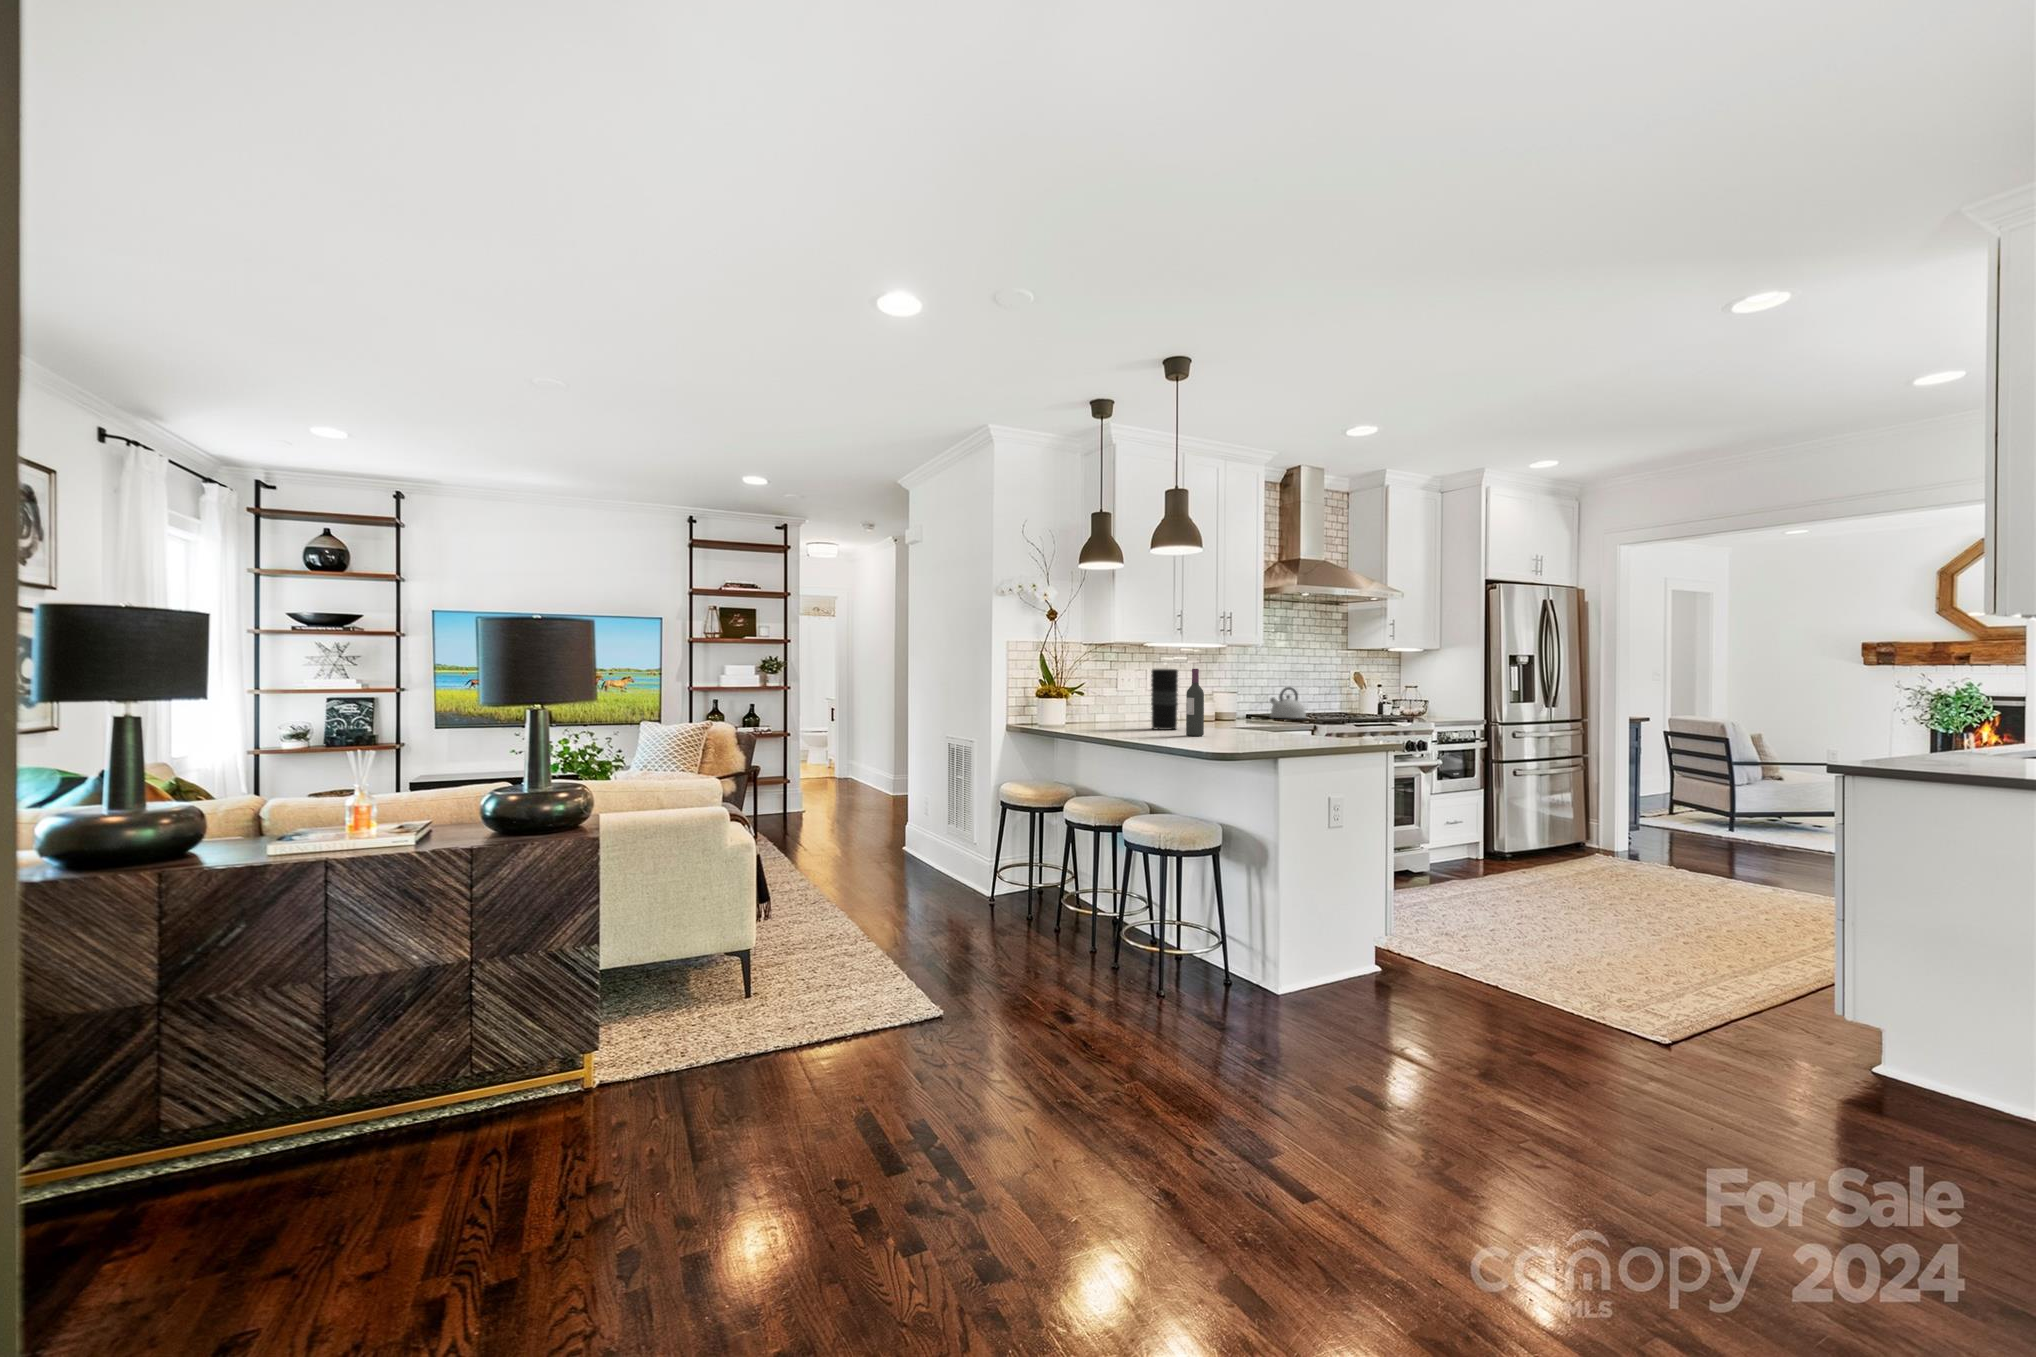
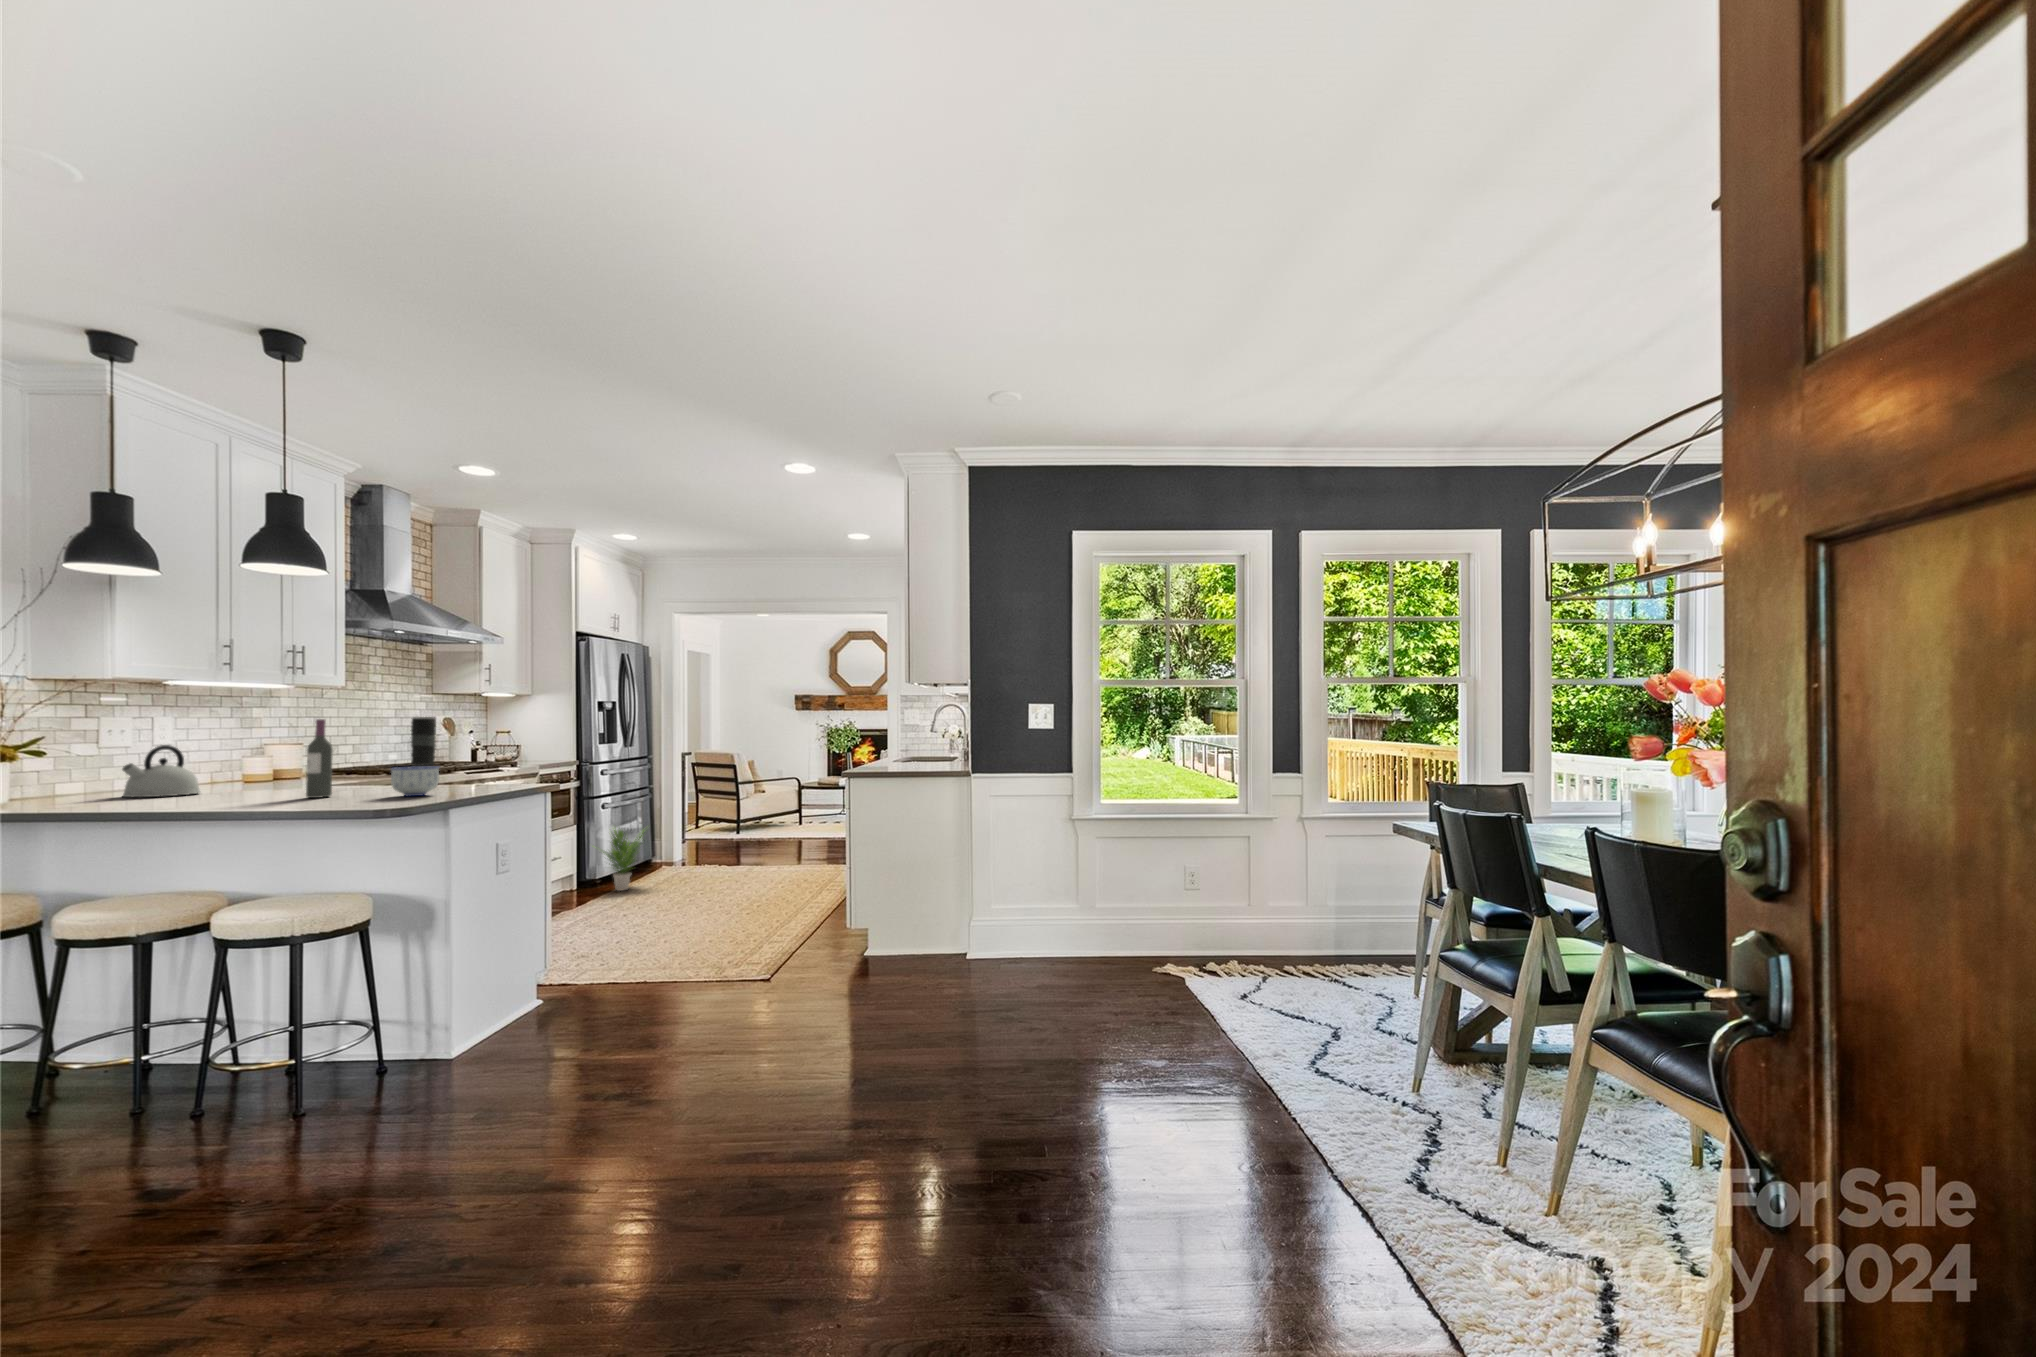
vase: present [1151,669,1178,730] -> present [411,717,436,766]
kettle: present [1270,687,1306,718] -> present [122,745,200,797]
bowl: none [1239,714,1279,741] -> present [391,766,439,796]
potted plant: none [1497,794,1574,870] -> present [603,830,644,891]

